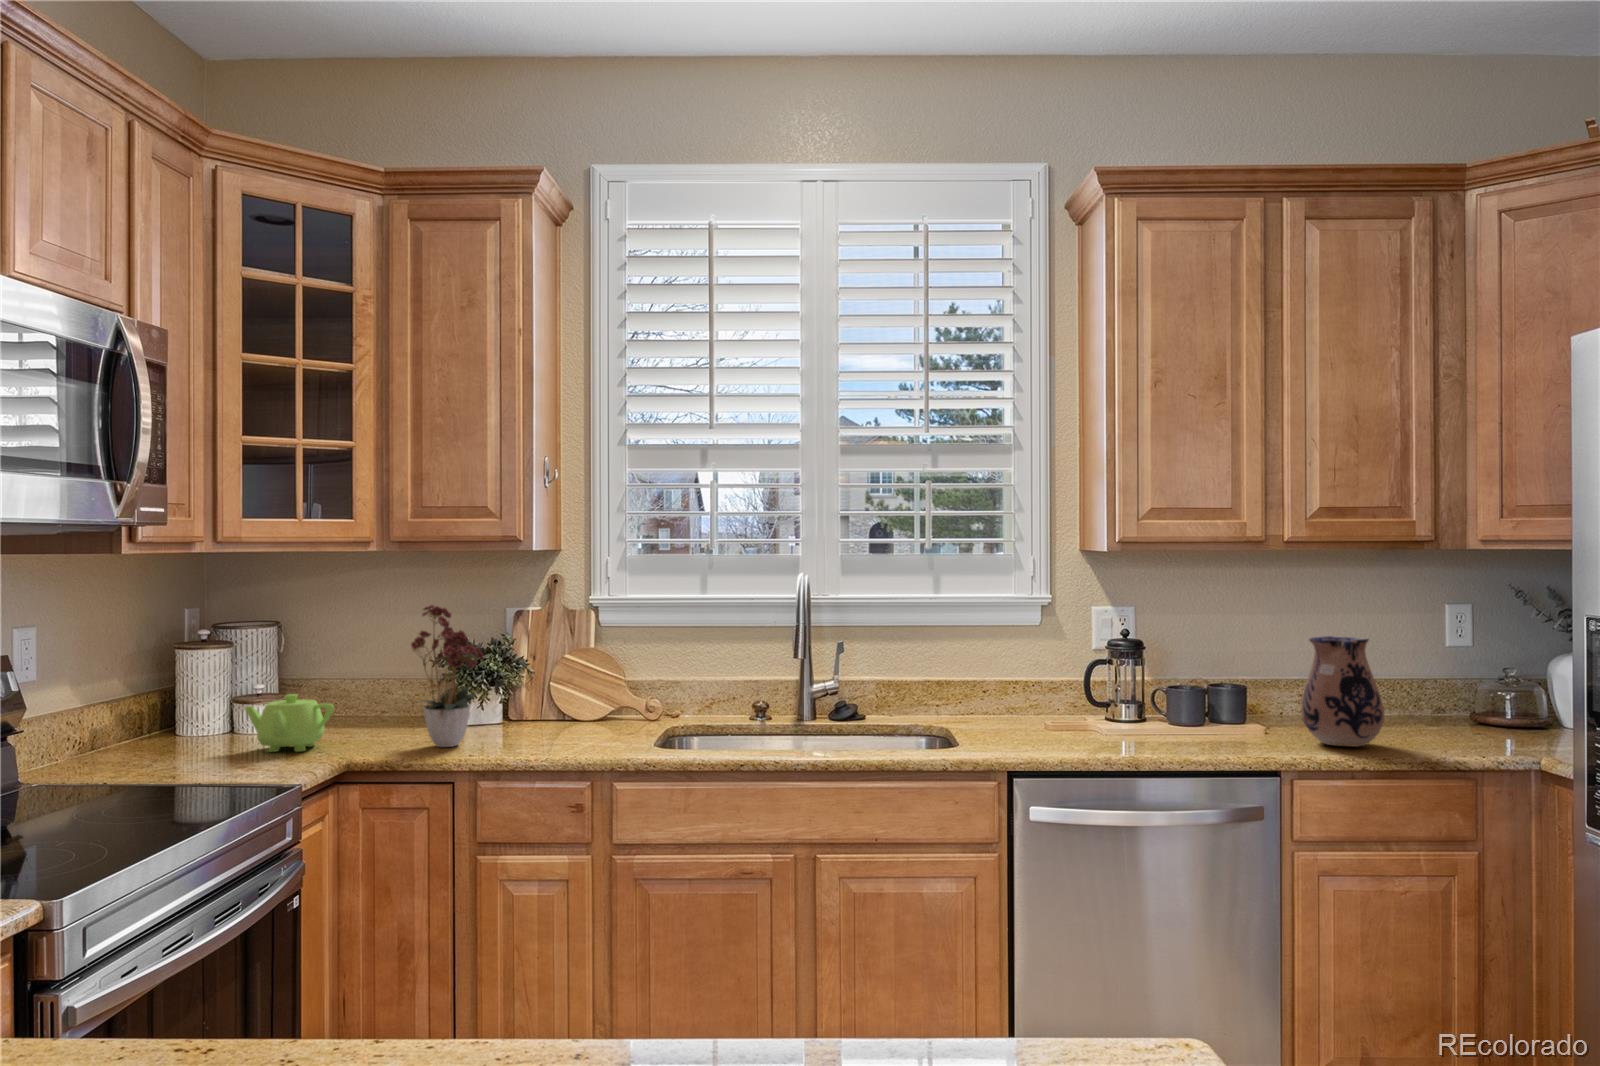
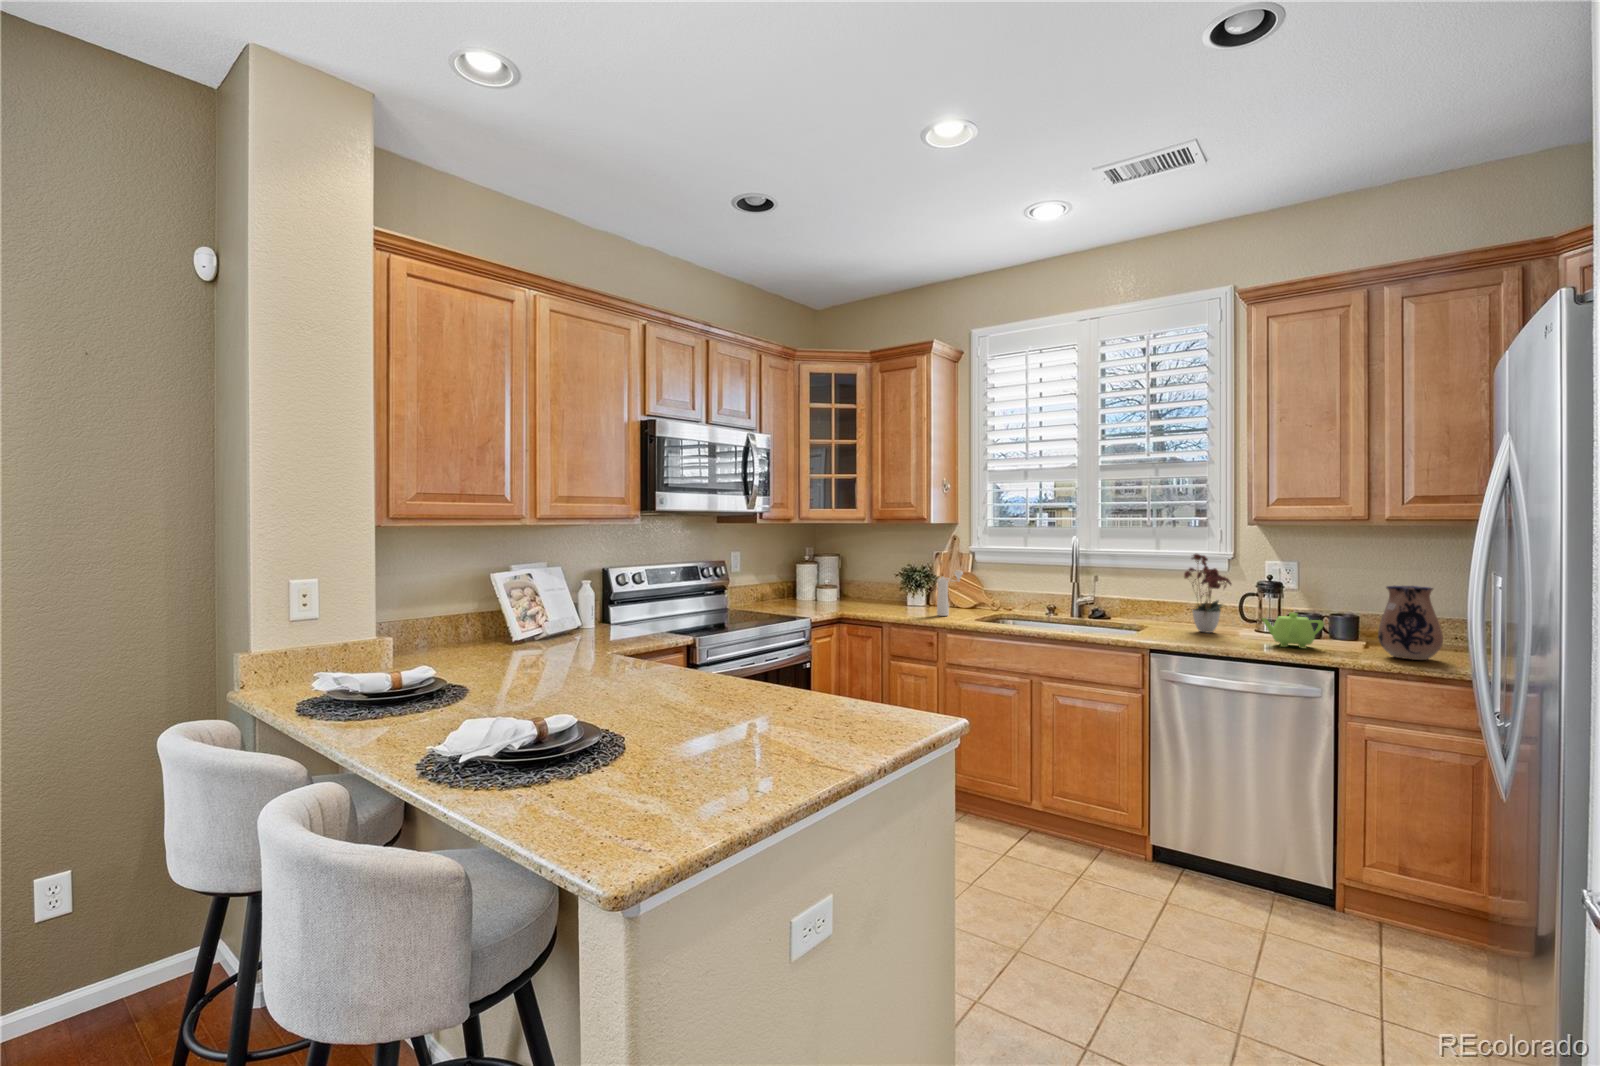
flower arrangement: present [411,605,483,747] -> present [1184,554,1231,633]
pepper mill: none [564,646,608,745] -> present [937,570,963,616]
teapot: present [245,694,334,752] -> present [1262,613,1324,649]

